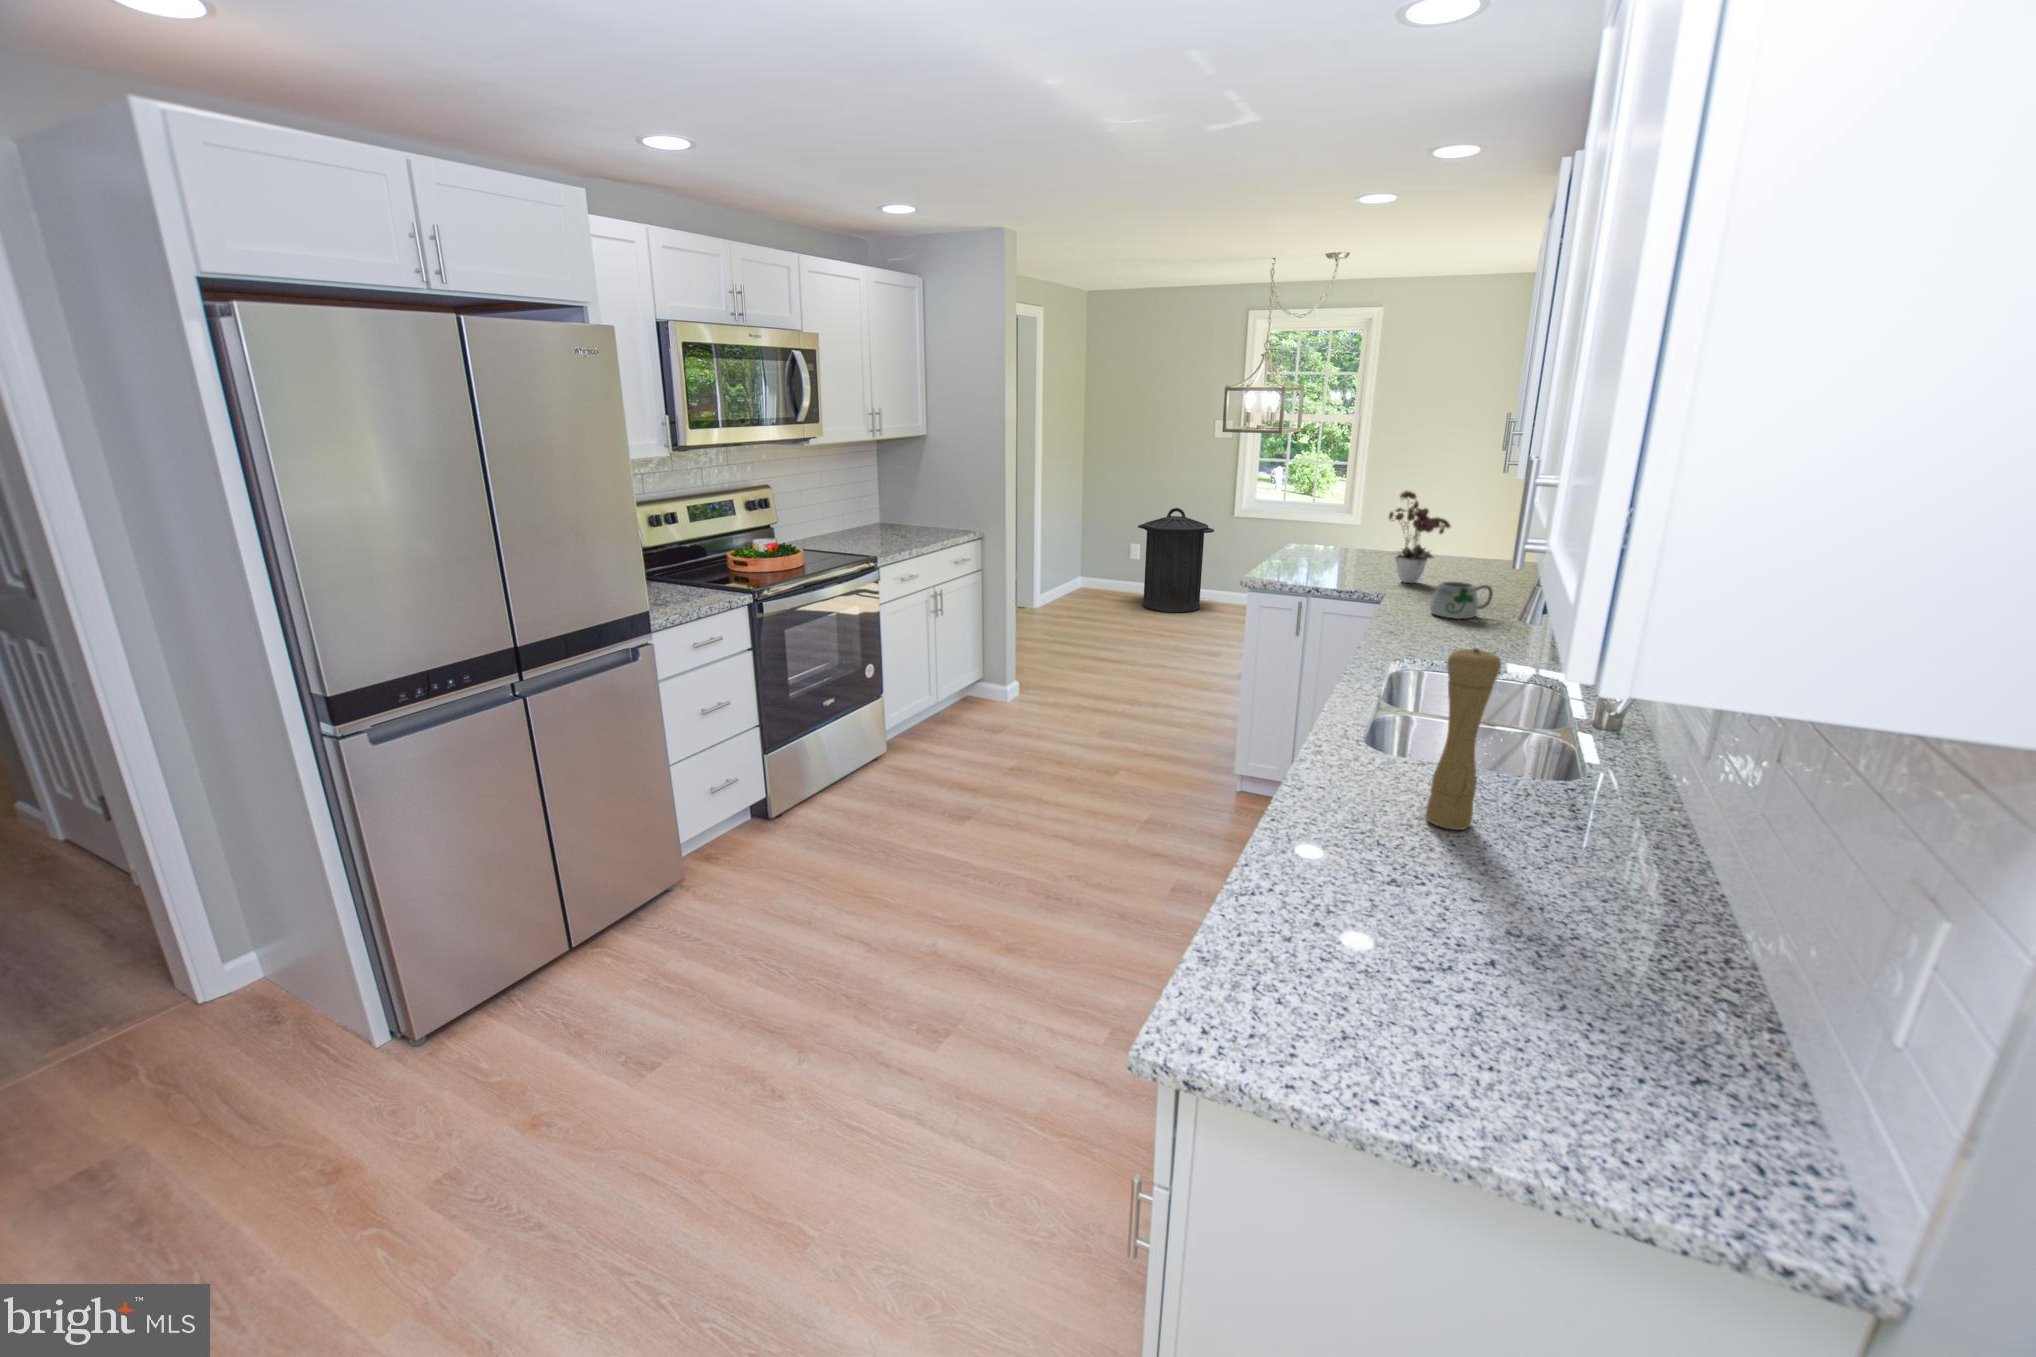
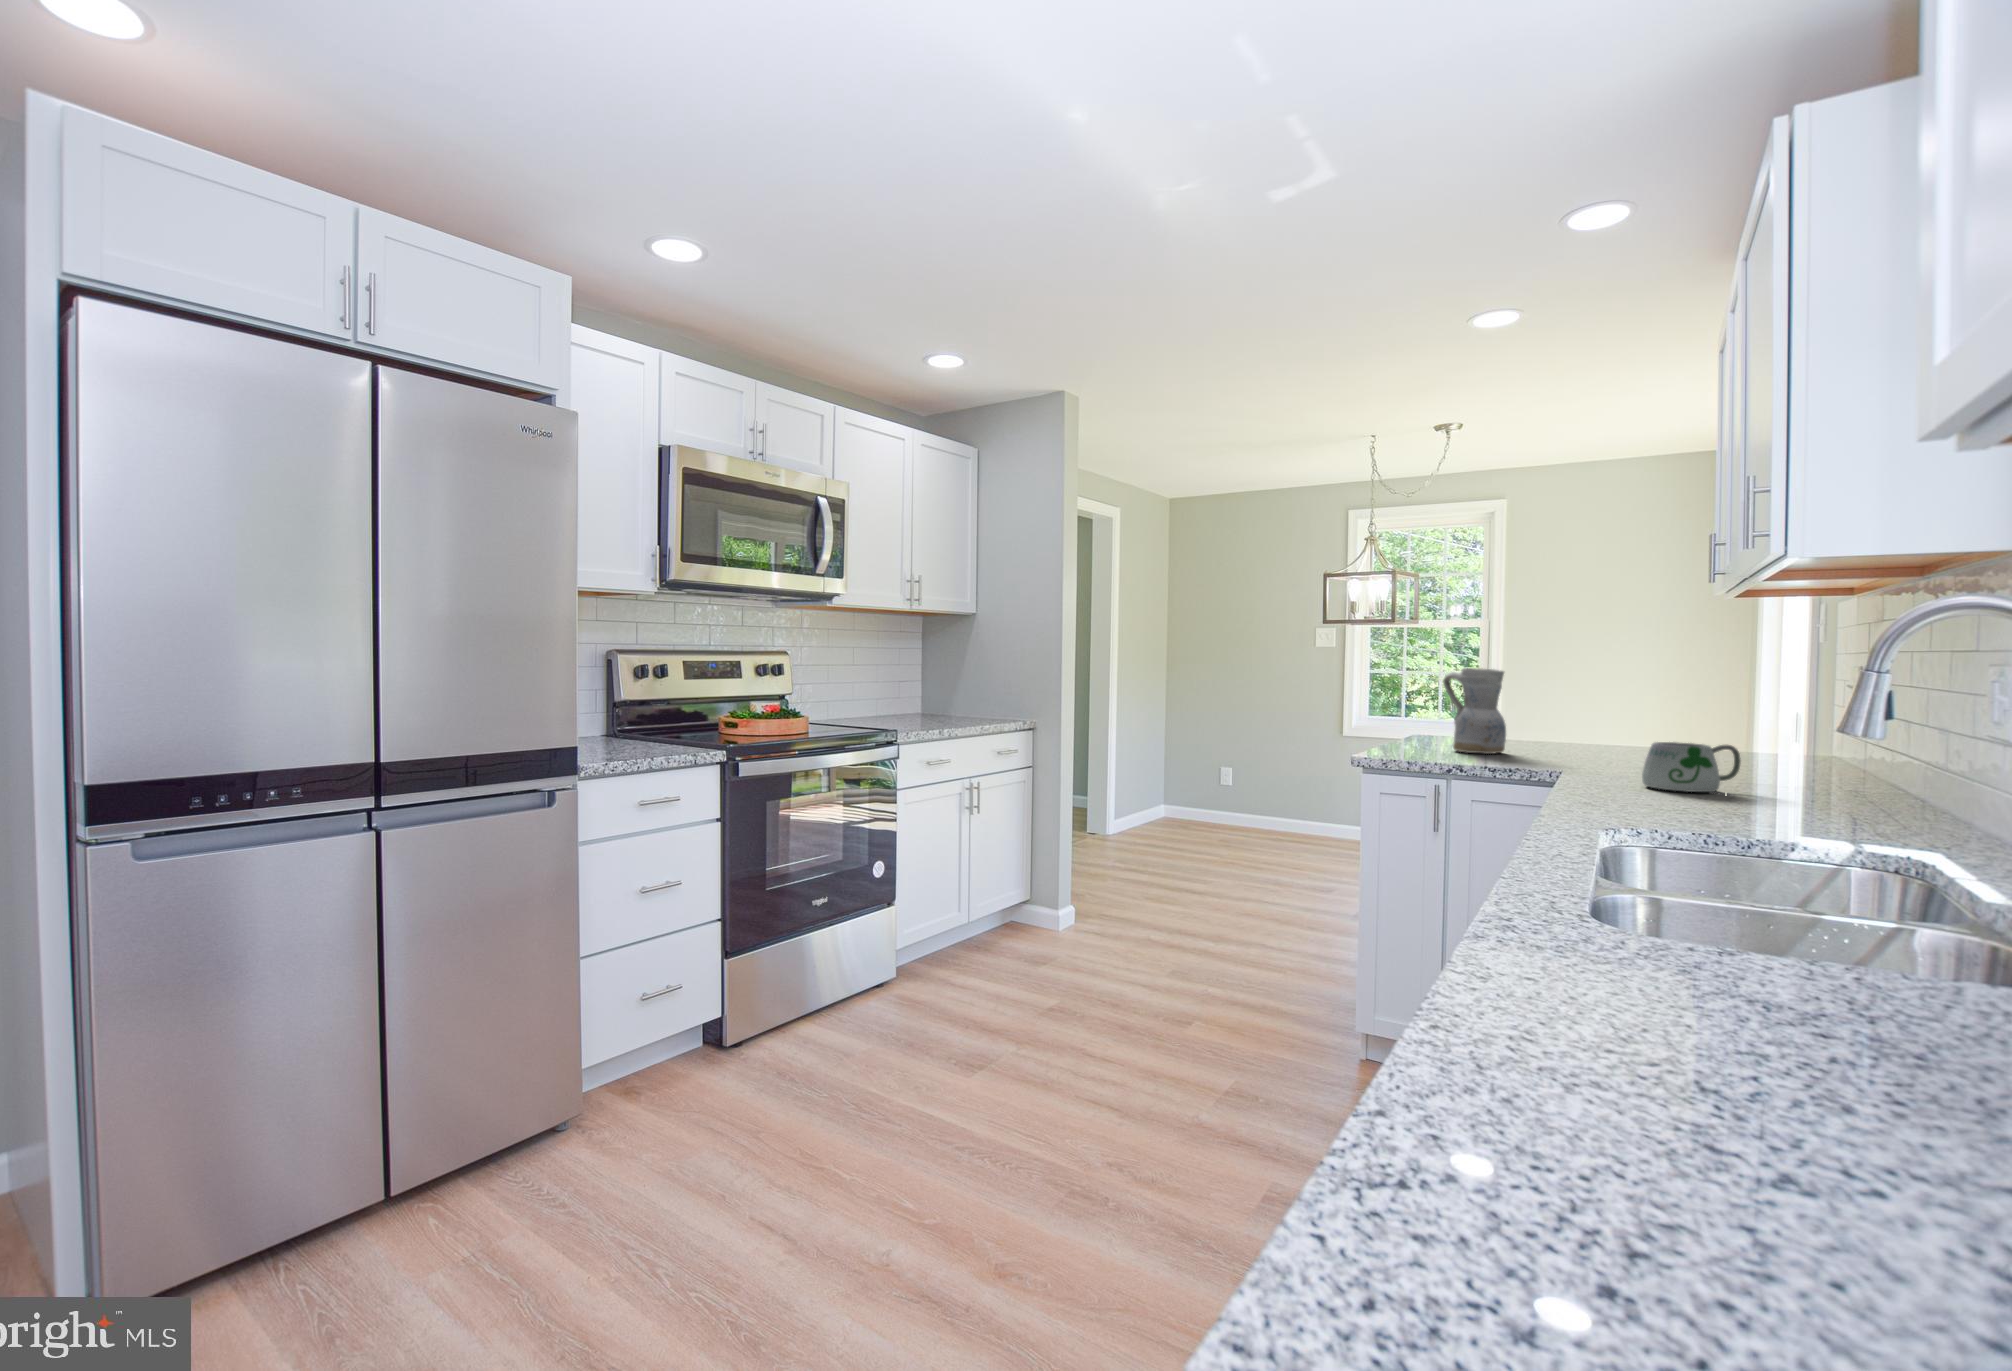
flower arrangement: present [1389,491,1450,583] -> none [1550,633,1657,763]
ceramic pitcher: none [1309,506,1354,574] -> present [1443,668,1506,754]
trash can: present [1138,508,1214,613] -> none [1232,721,1324,844]
pepper mill: present [1425,648,1501,830] -> none [1791,648,1937,1071]

